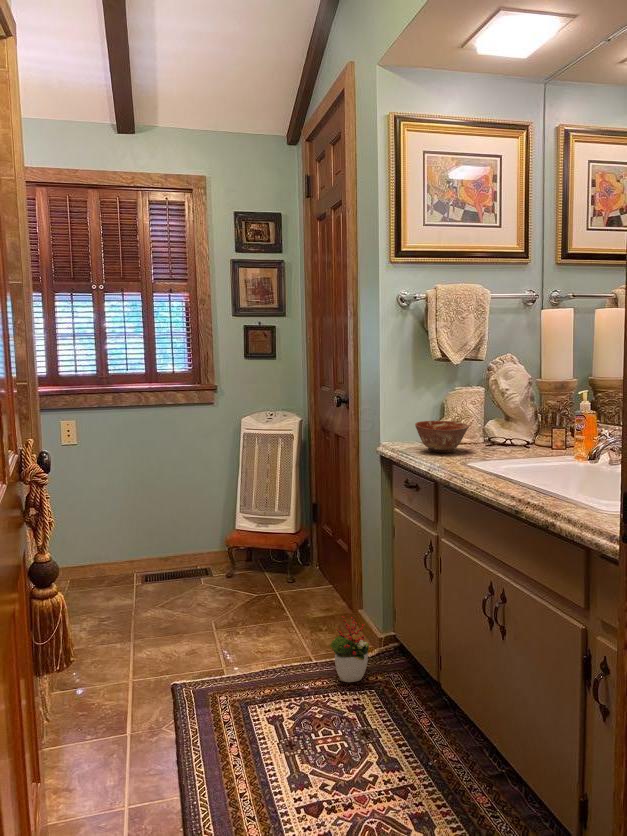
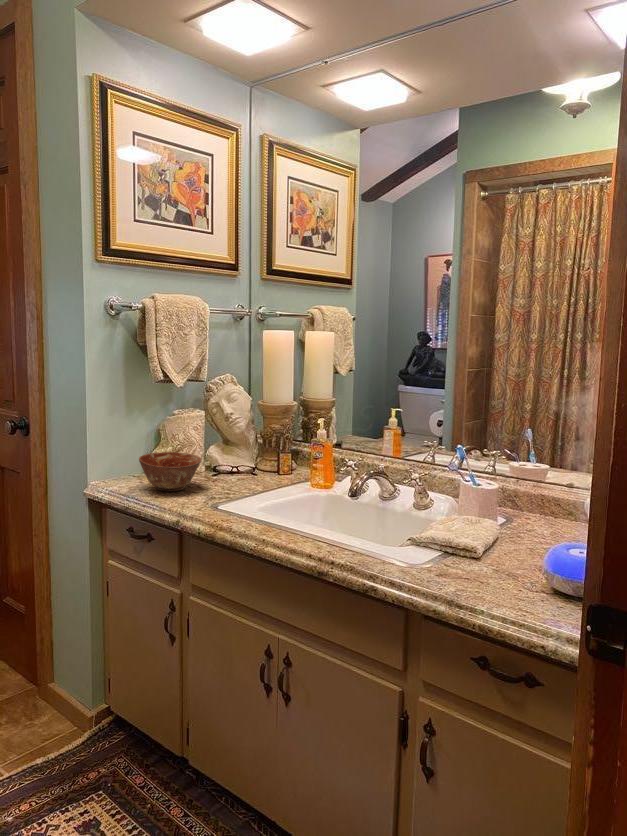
decorative plant: present [330,616,369,682] -> none [38,708,90,793]

